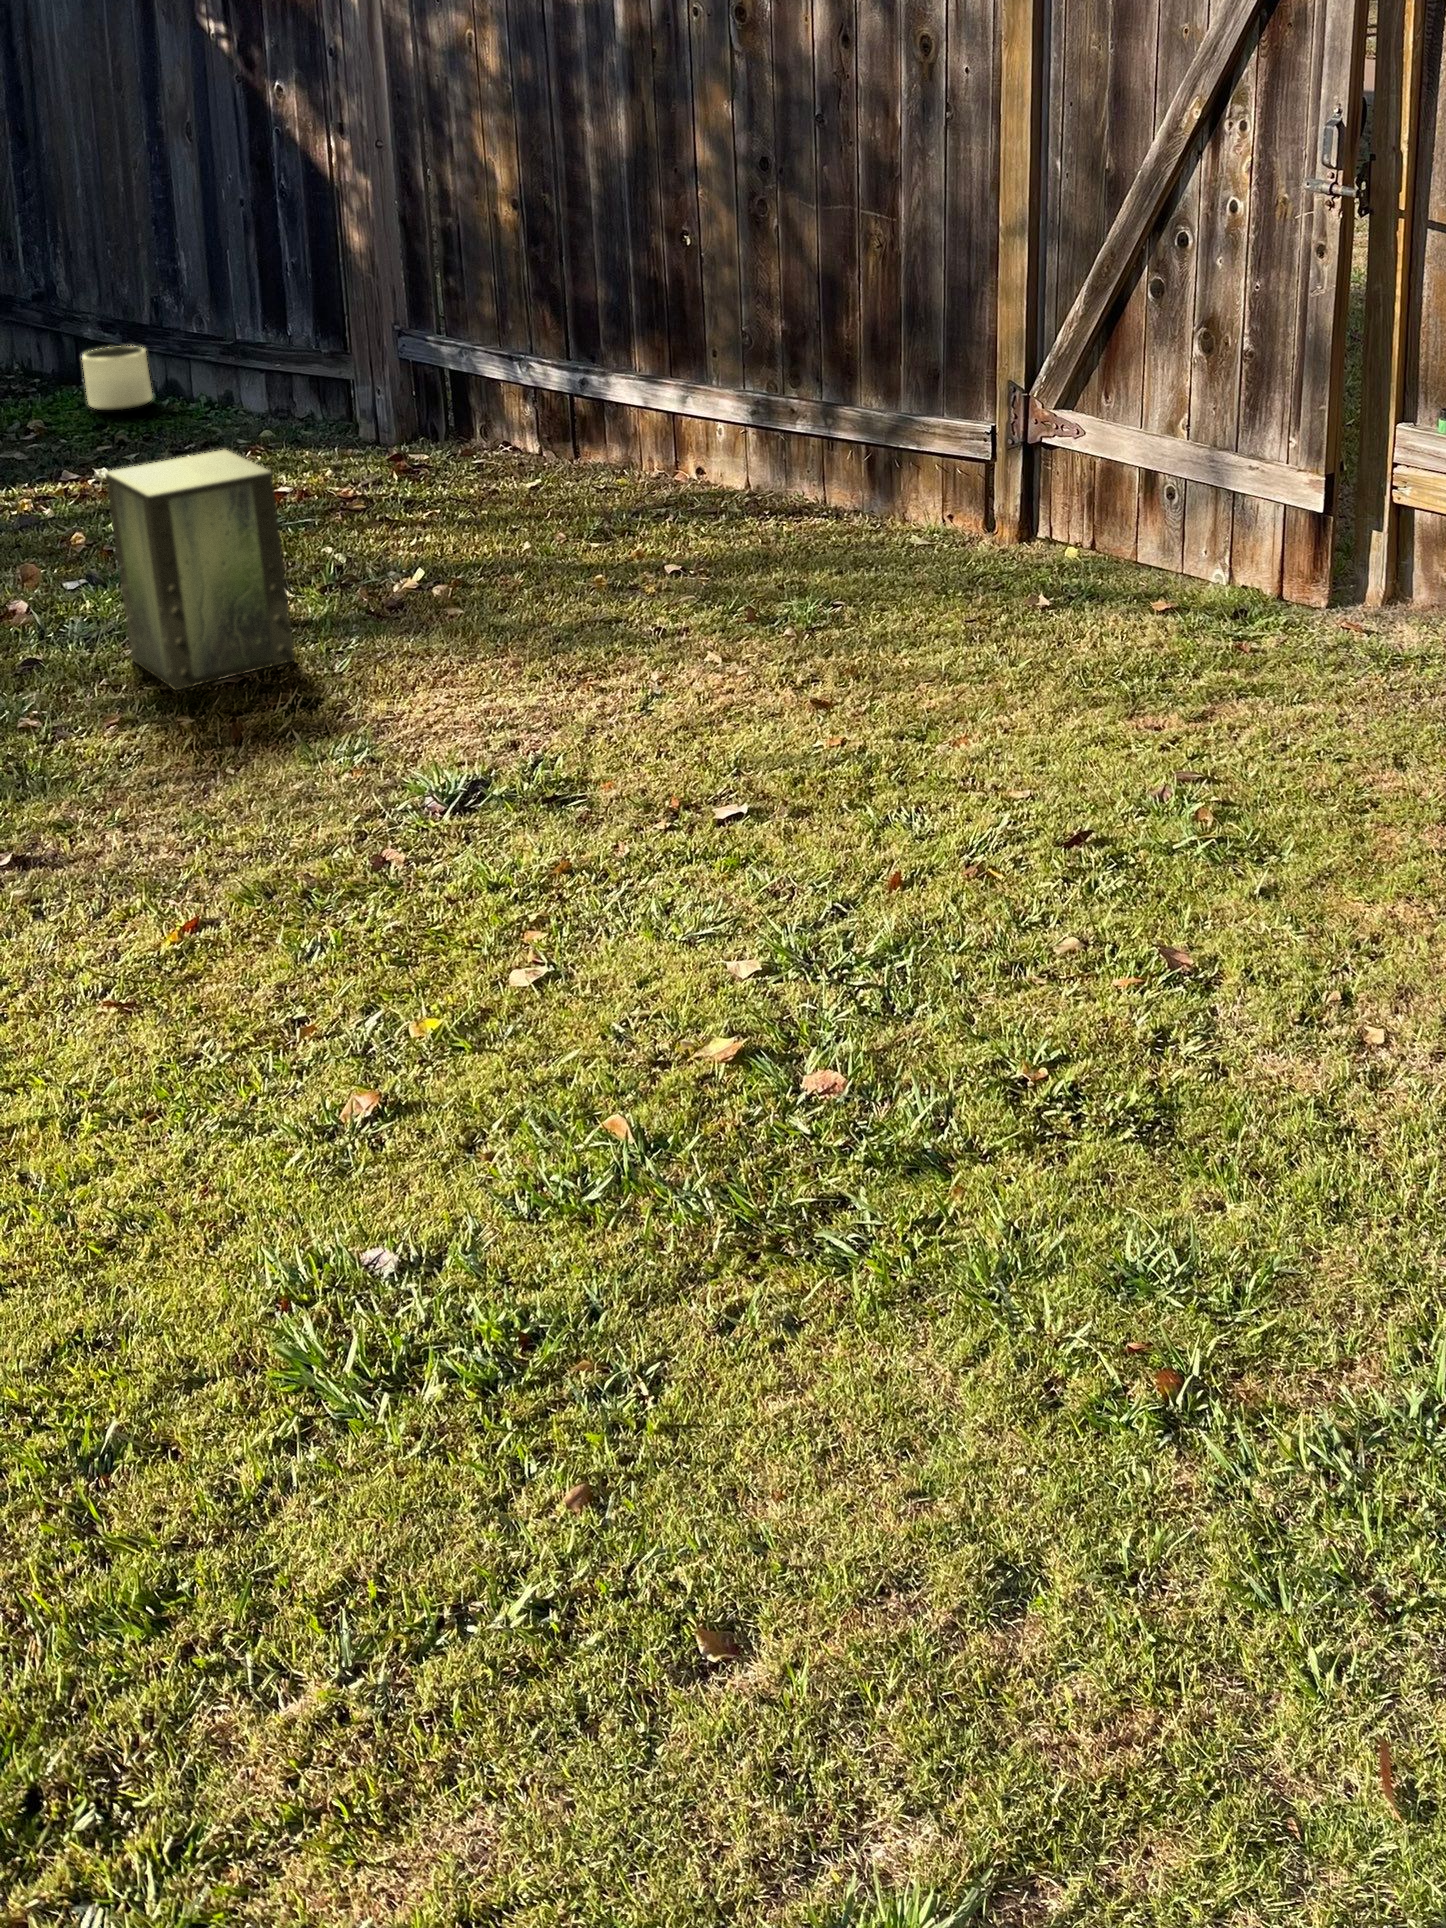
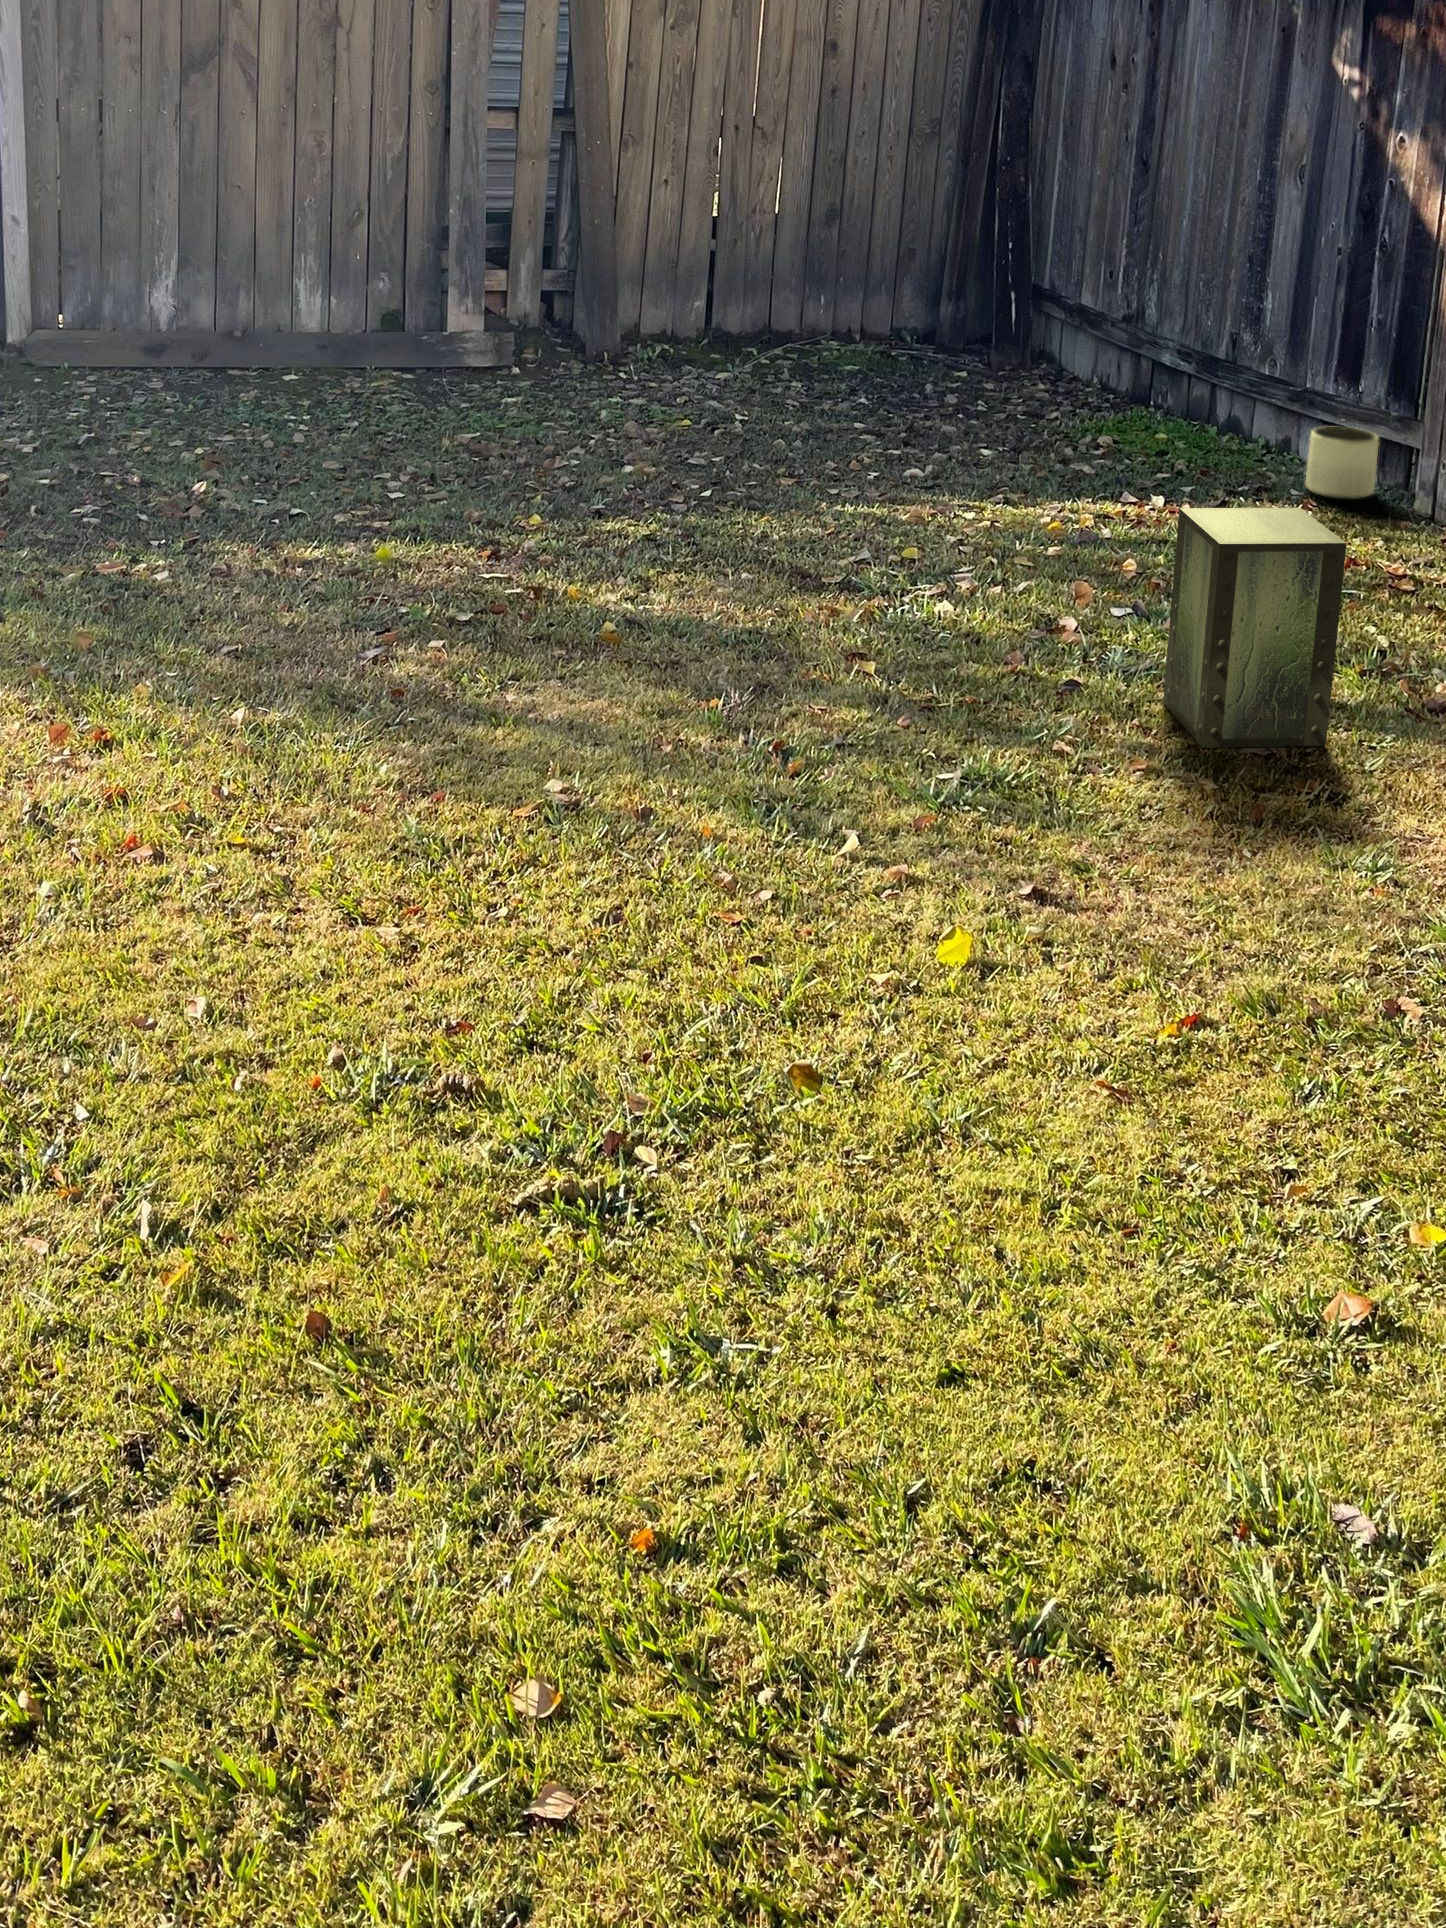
planter: present [82,346,152,410] -> present [1306,427,1379,499]

